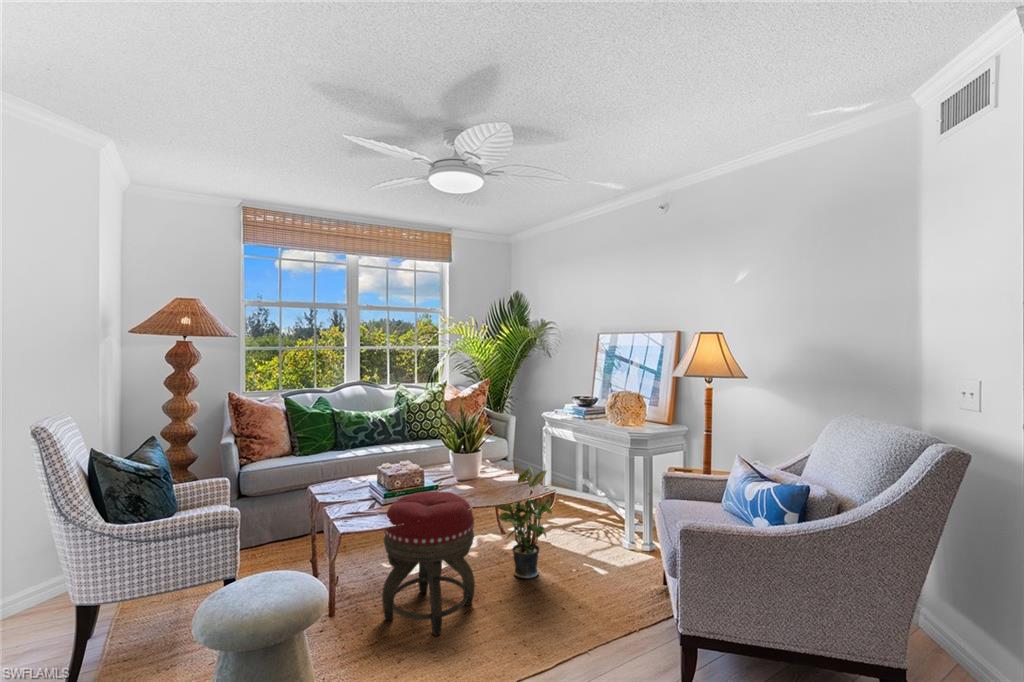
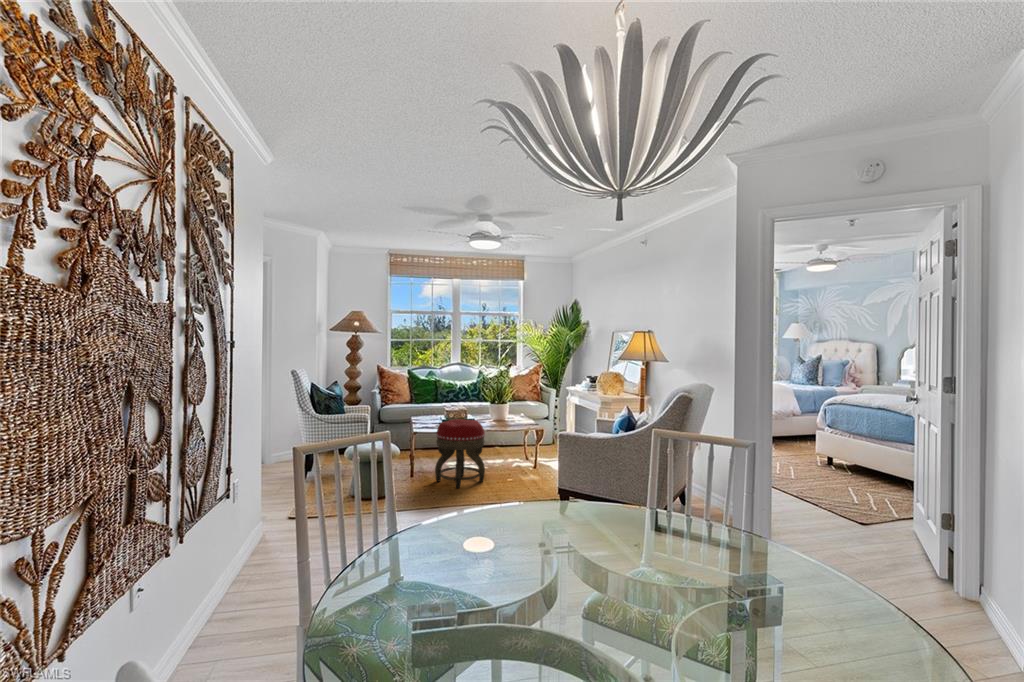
potted plant: present [497,466,552,579] -> none [505,412,540,477]

